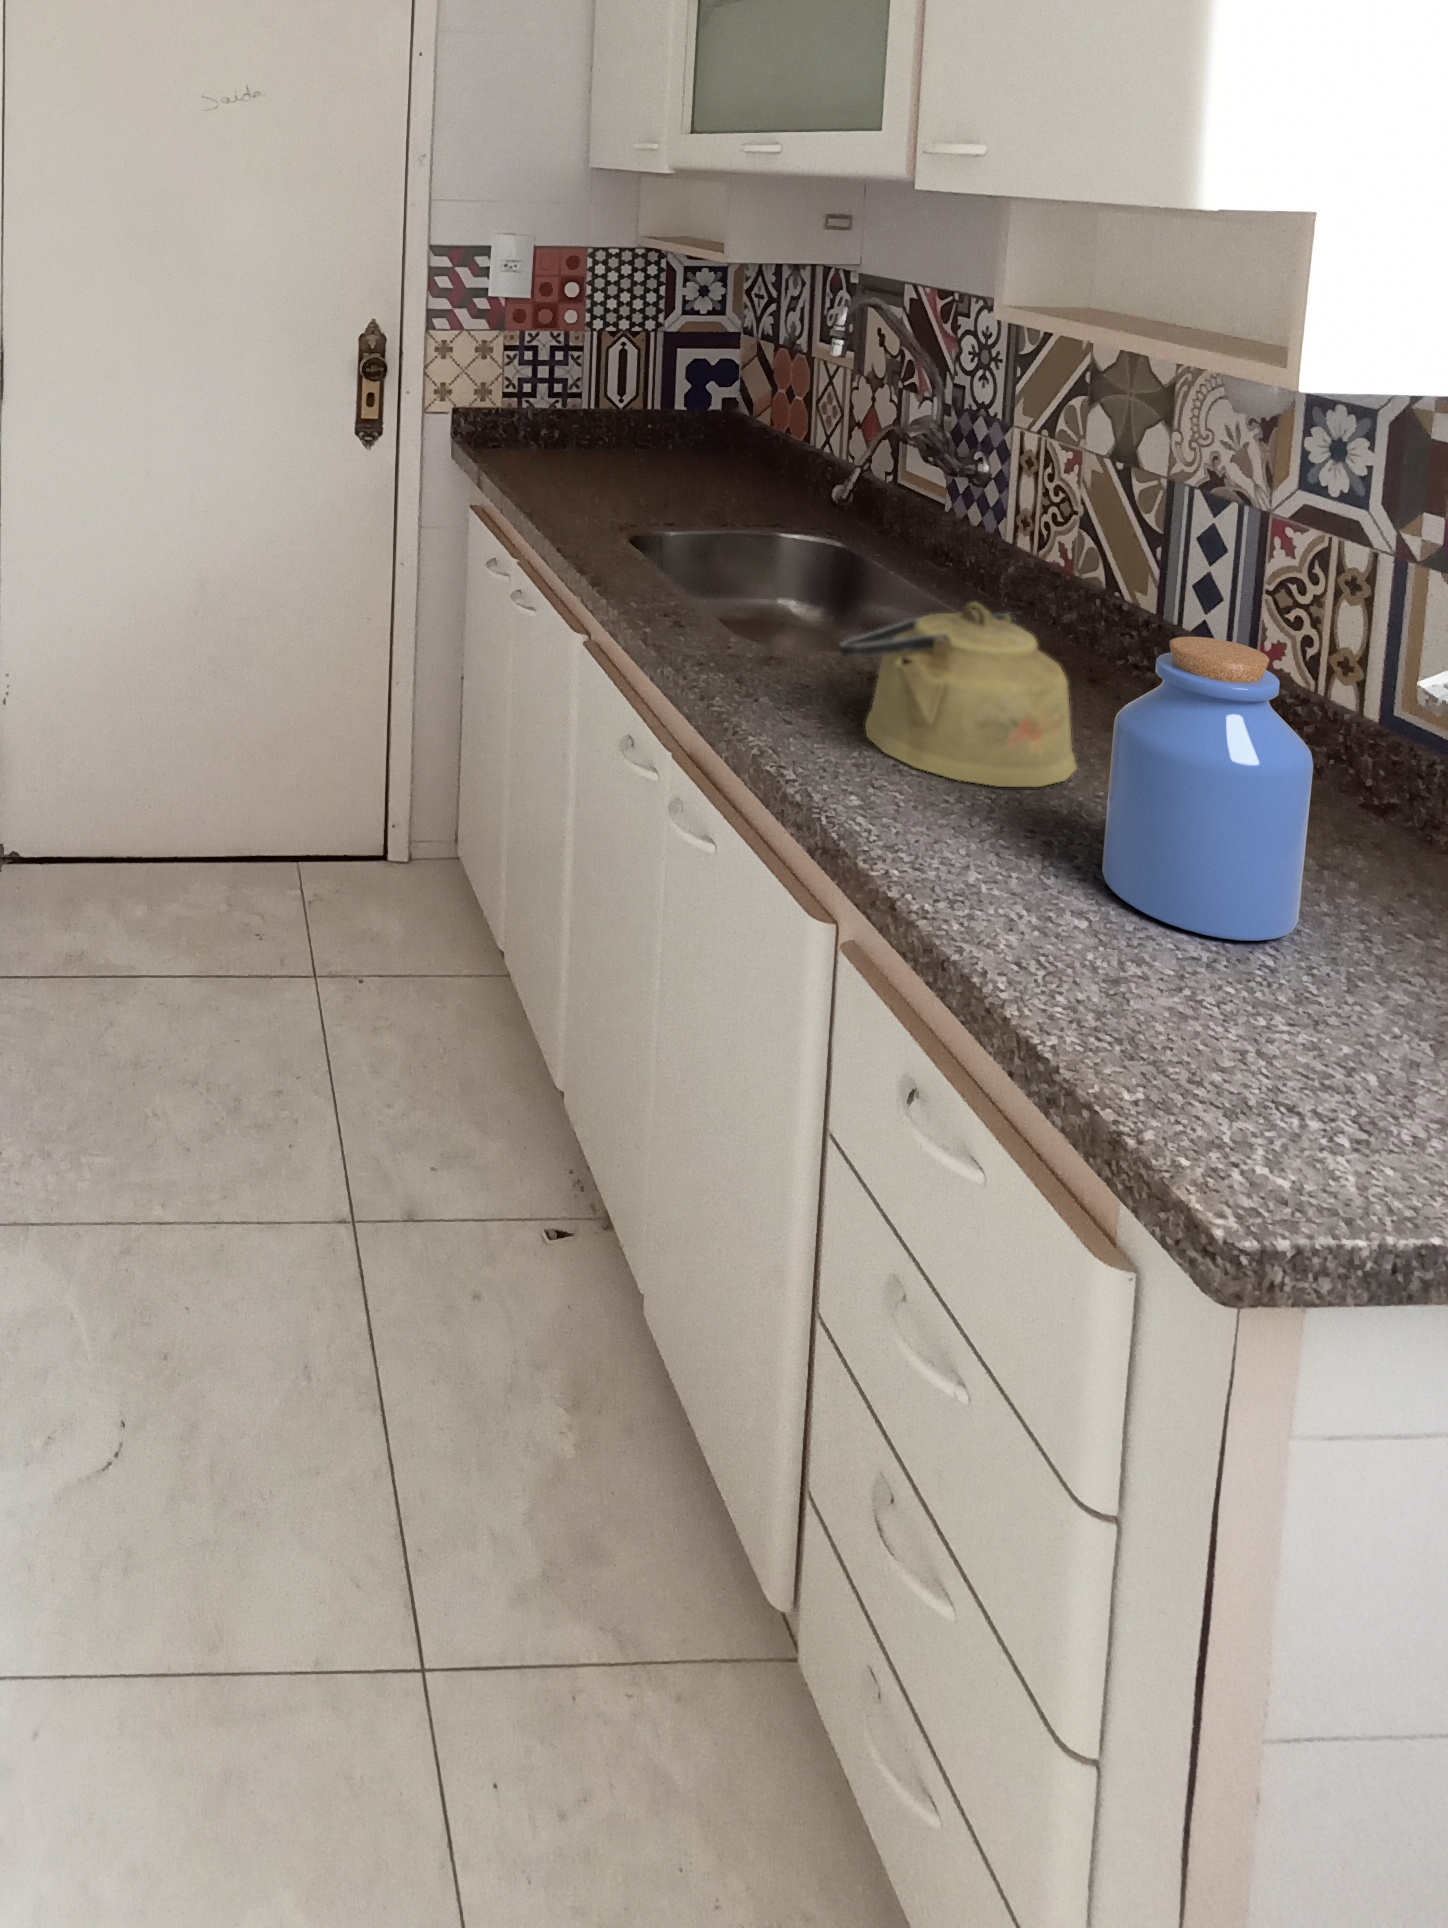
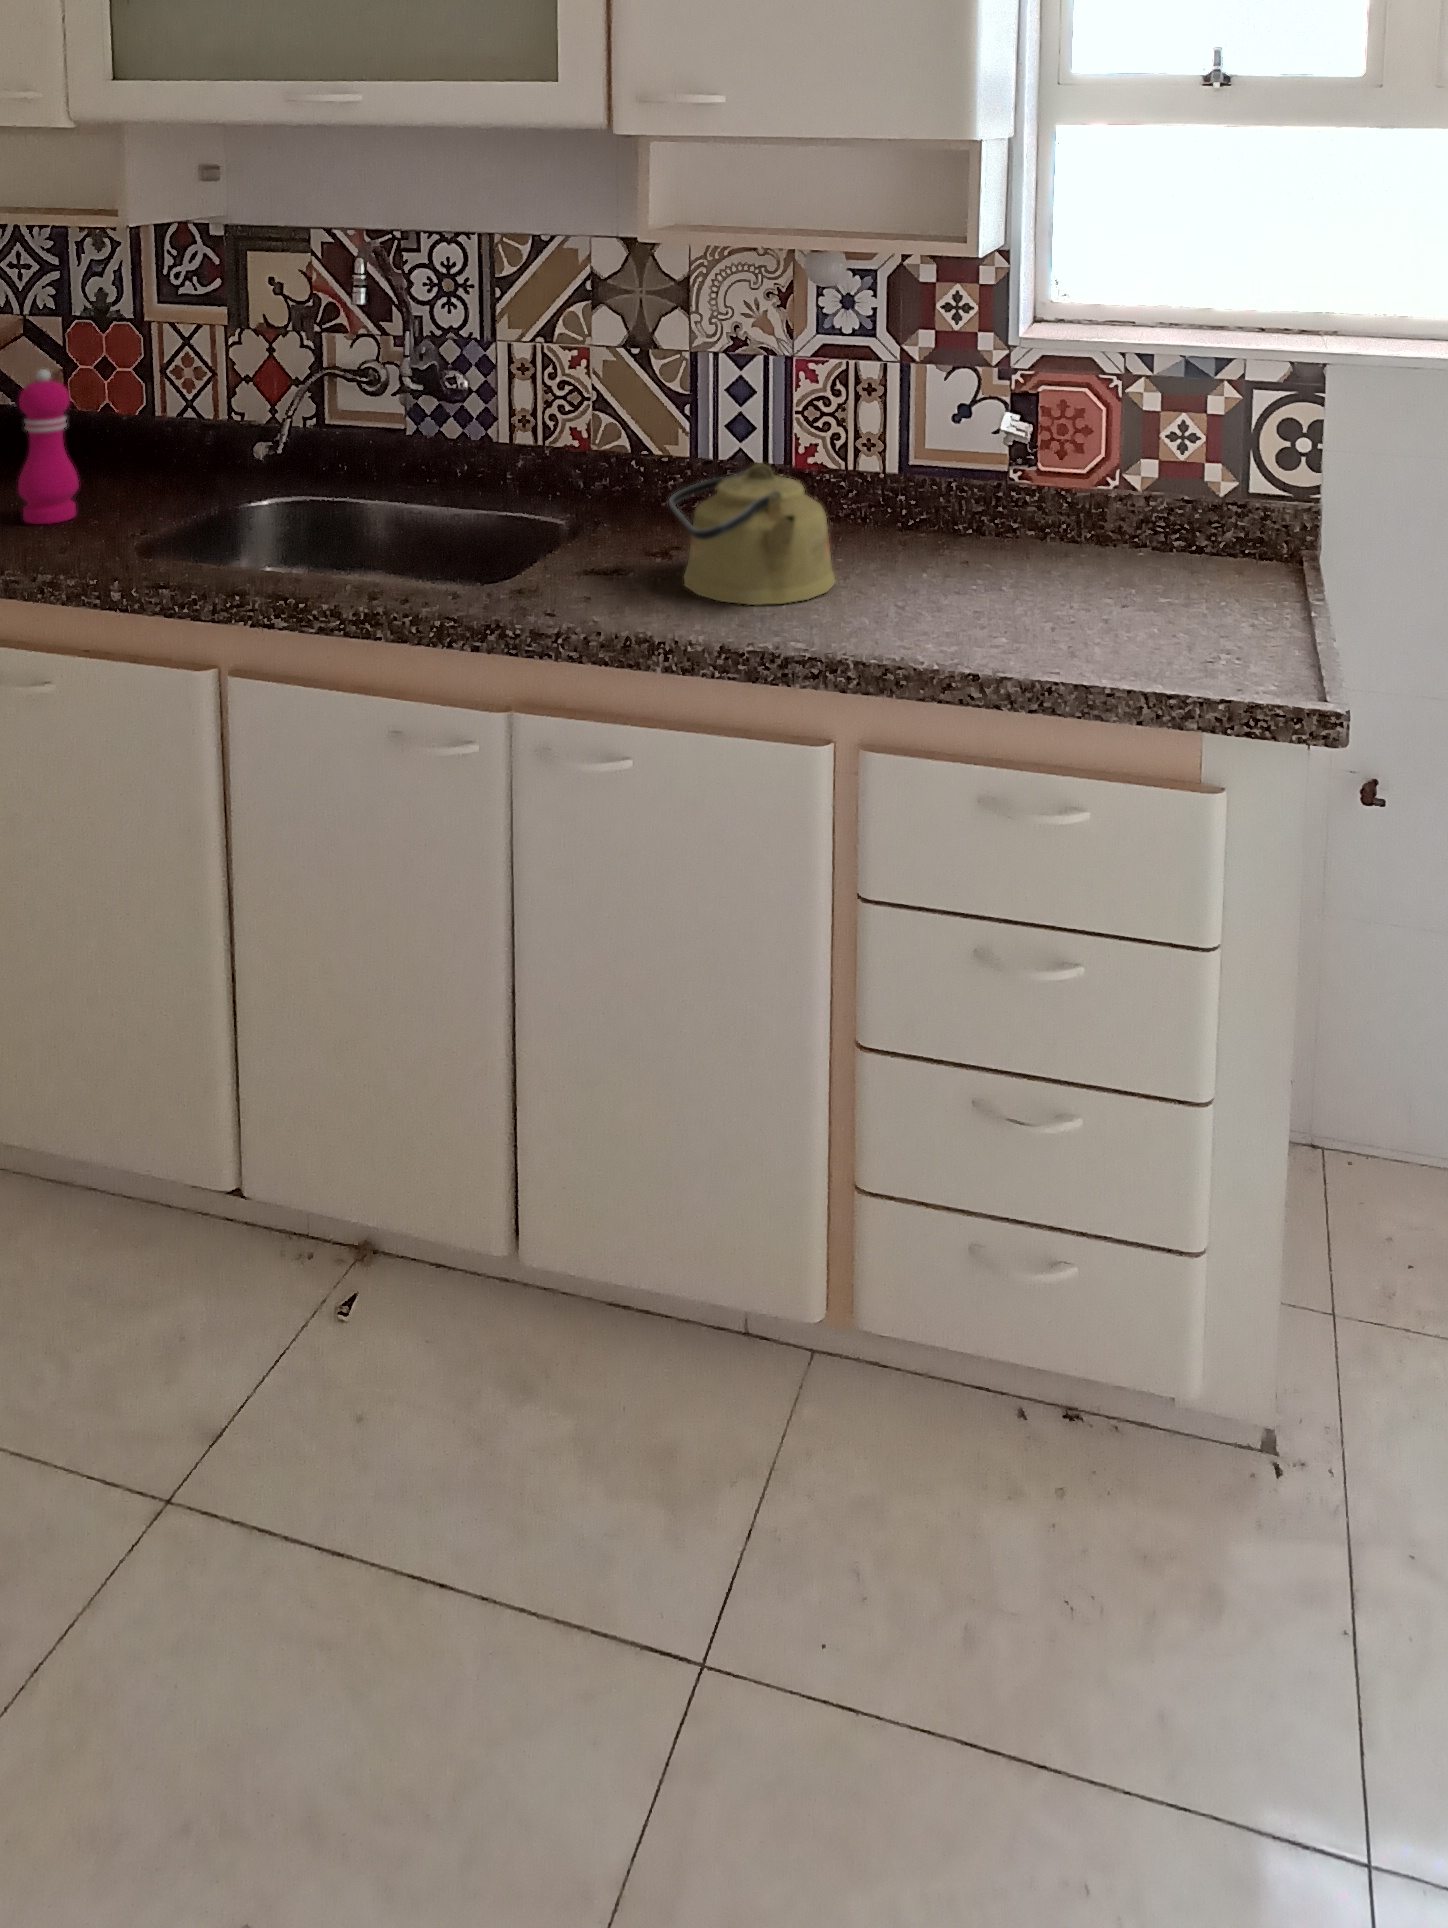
pepper mill: none [602,371,648,498] -> present [18,369,79,524]
jar: present [1102,637,1313,941] -> none [945,423,1057,613]

